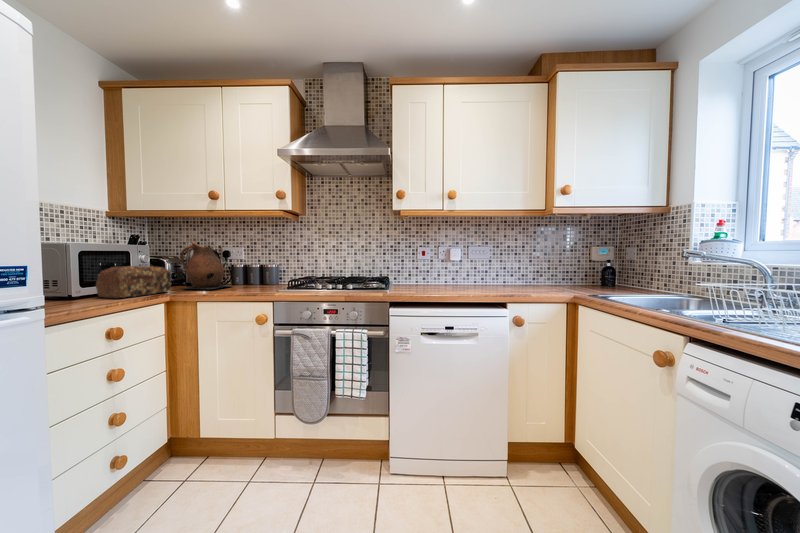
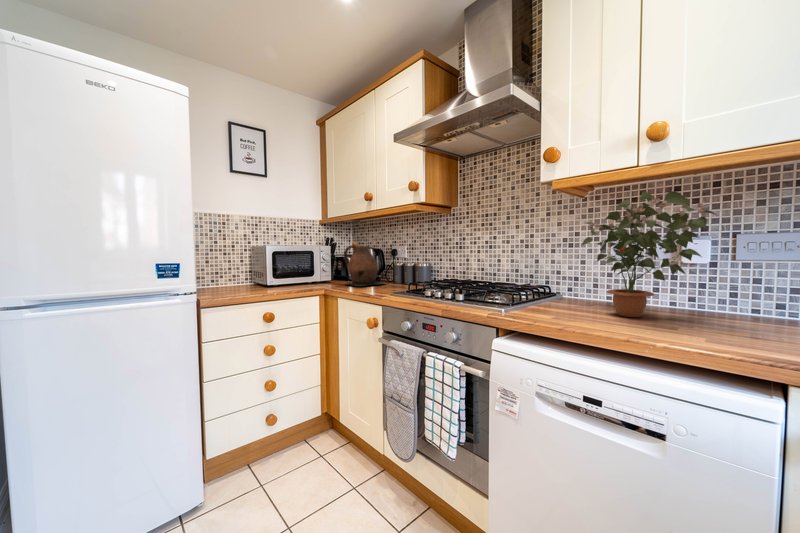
potted plant: none [411,223,475,289] -> present [582,191,717,317]
bread loaf: present [96,266,171,299] -> none [280,263,330,289]

